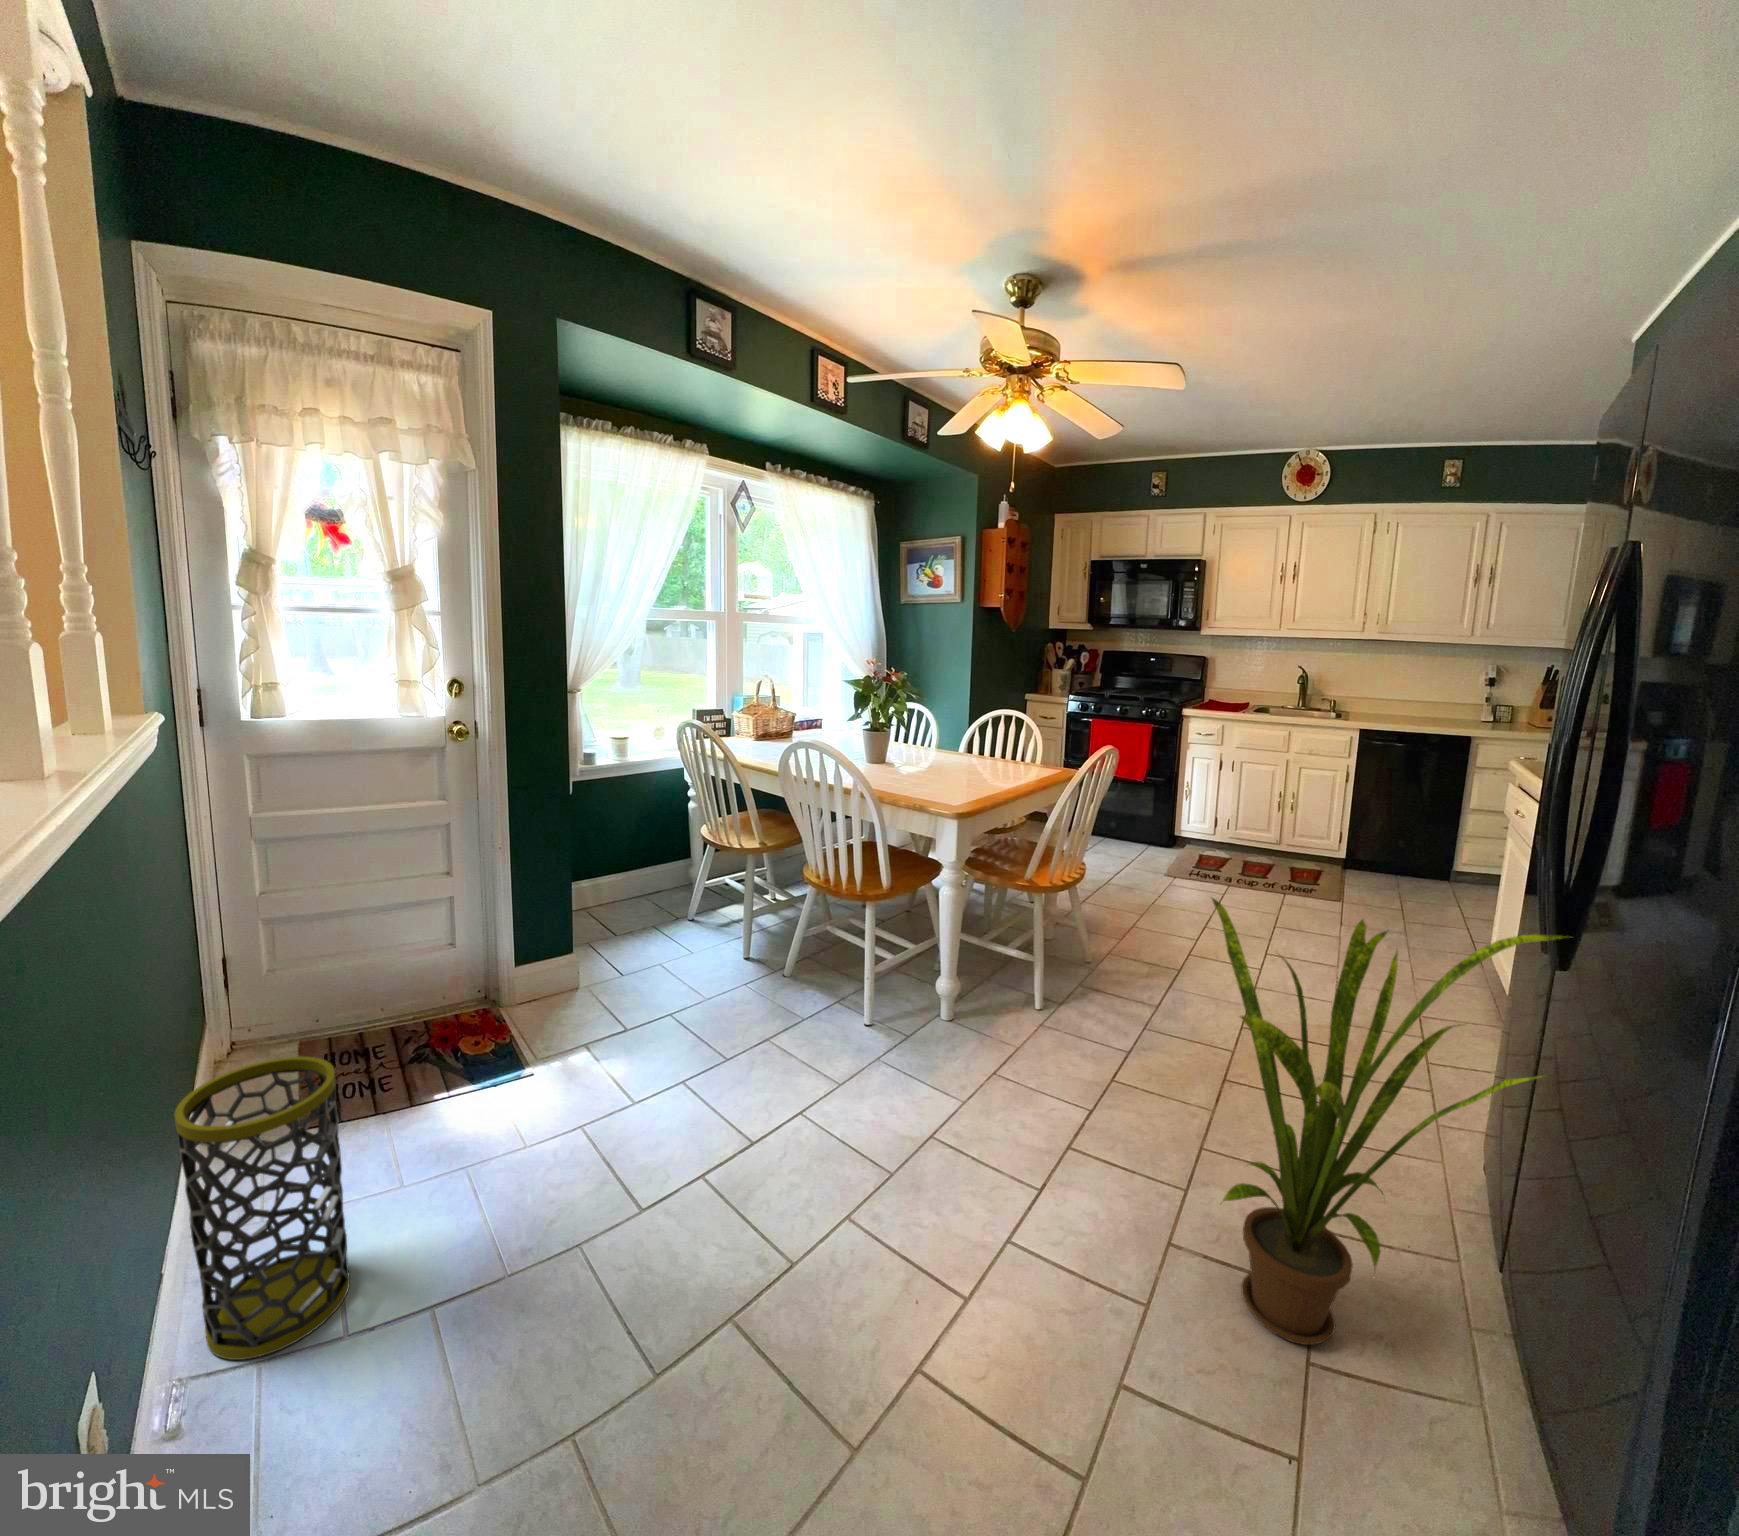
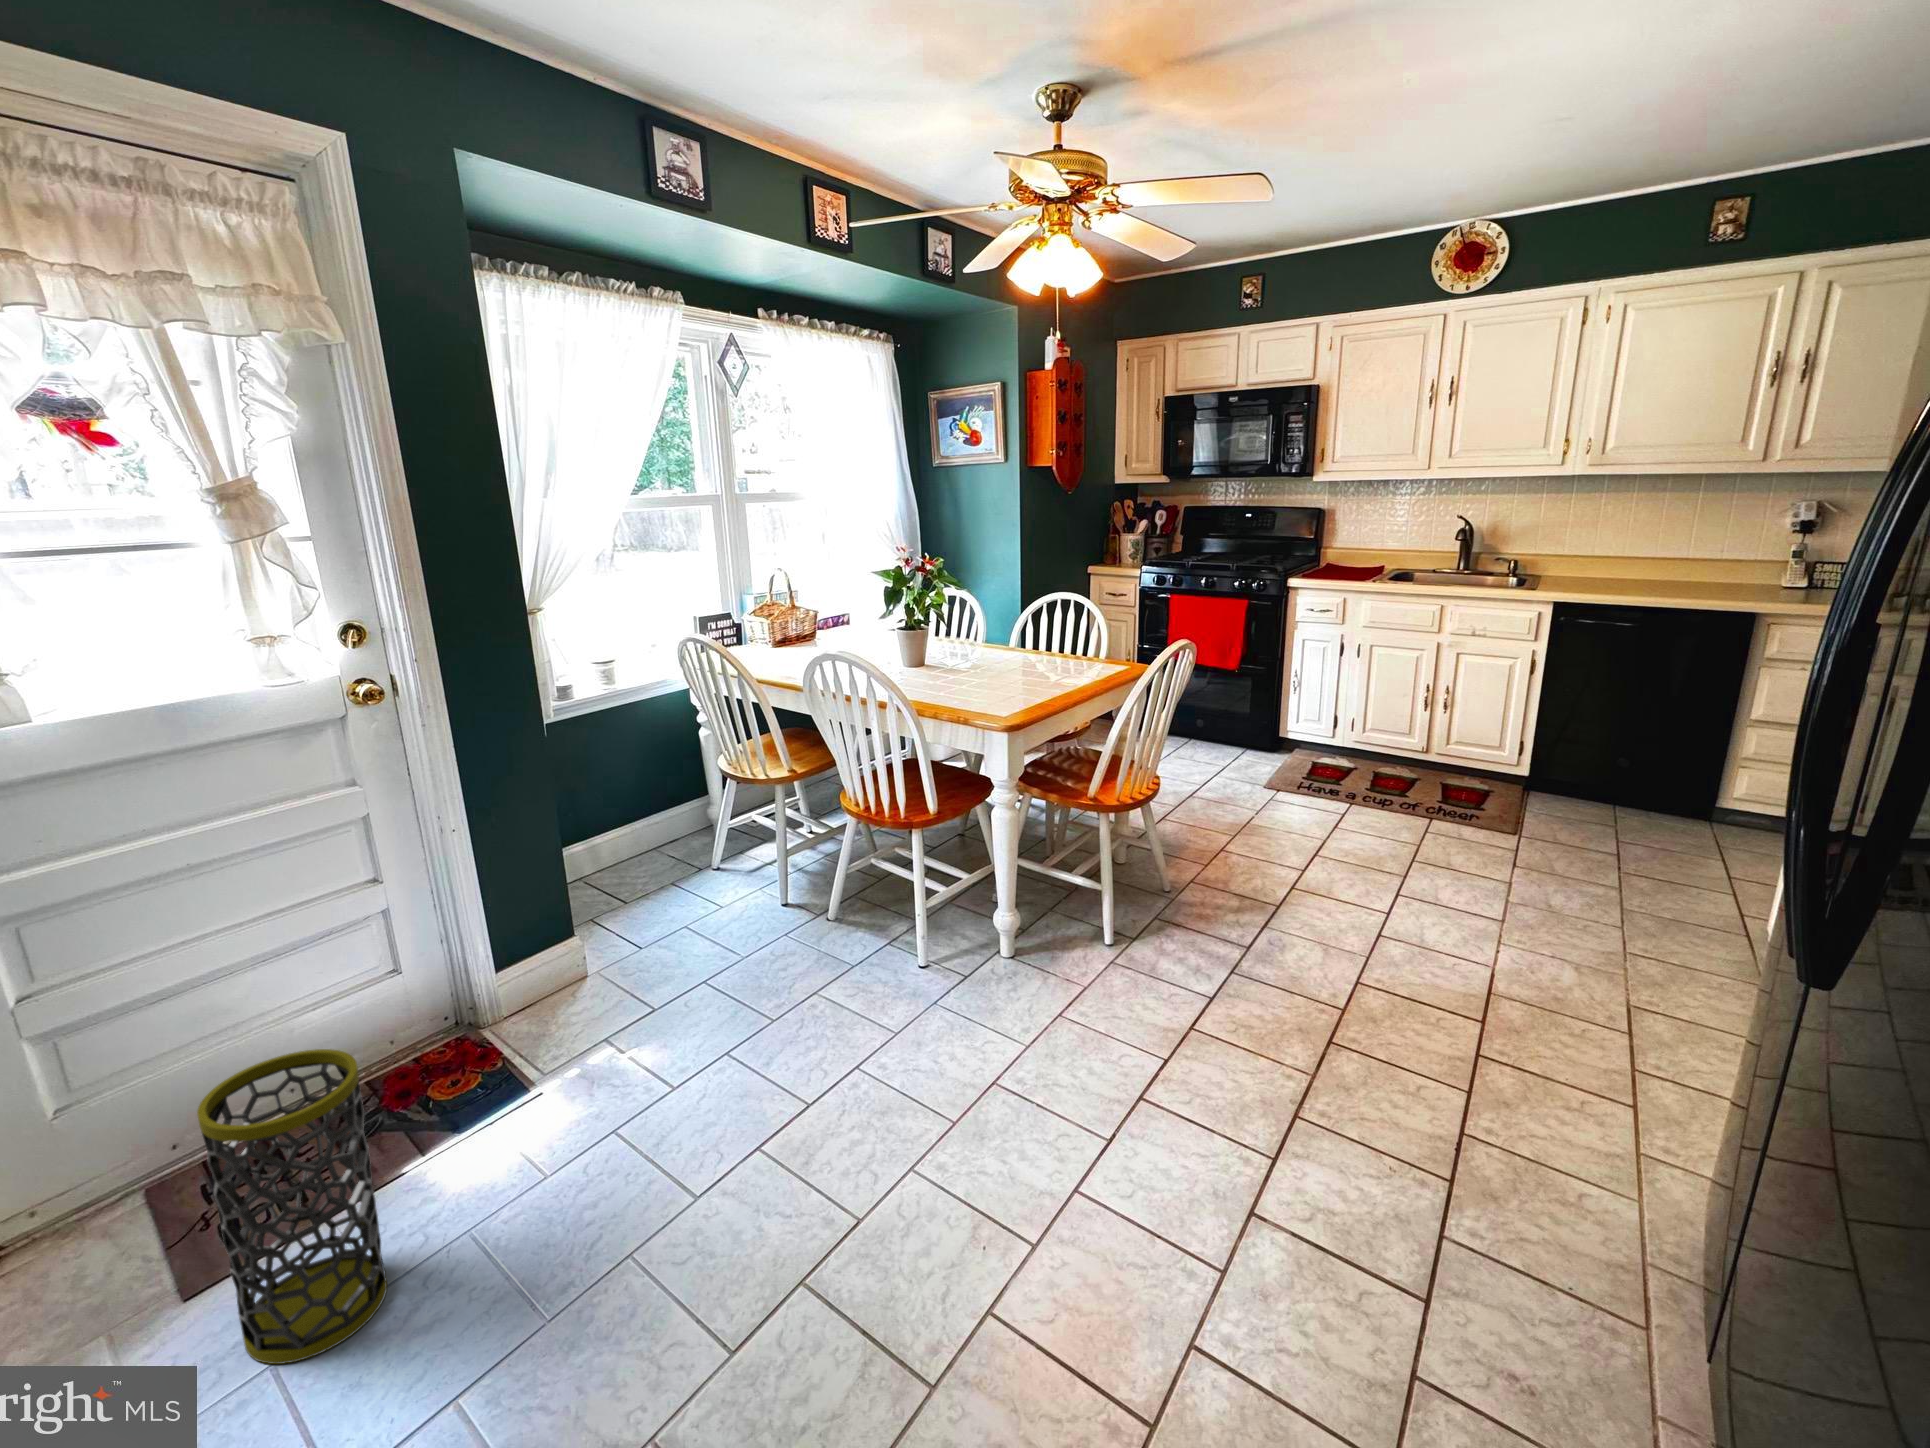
house plant: present [1211,897,1567,1345] -> none [1250,814,1585,1245]

